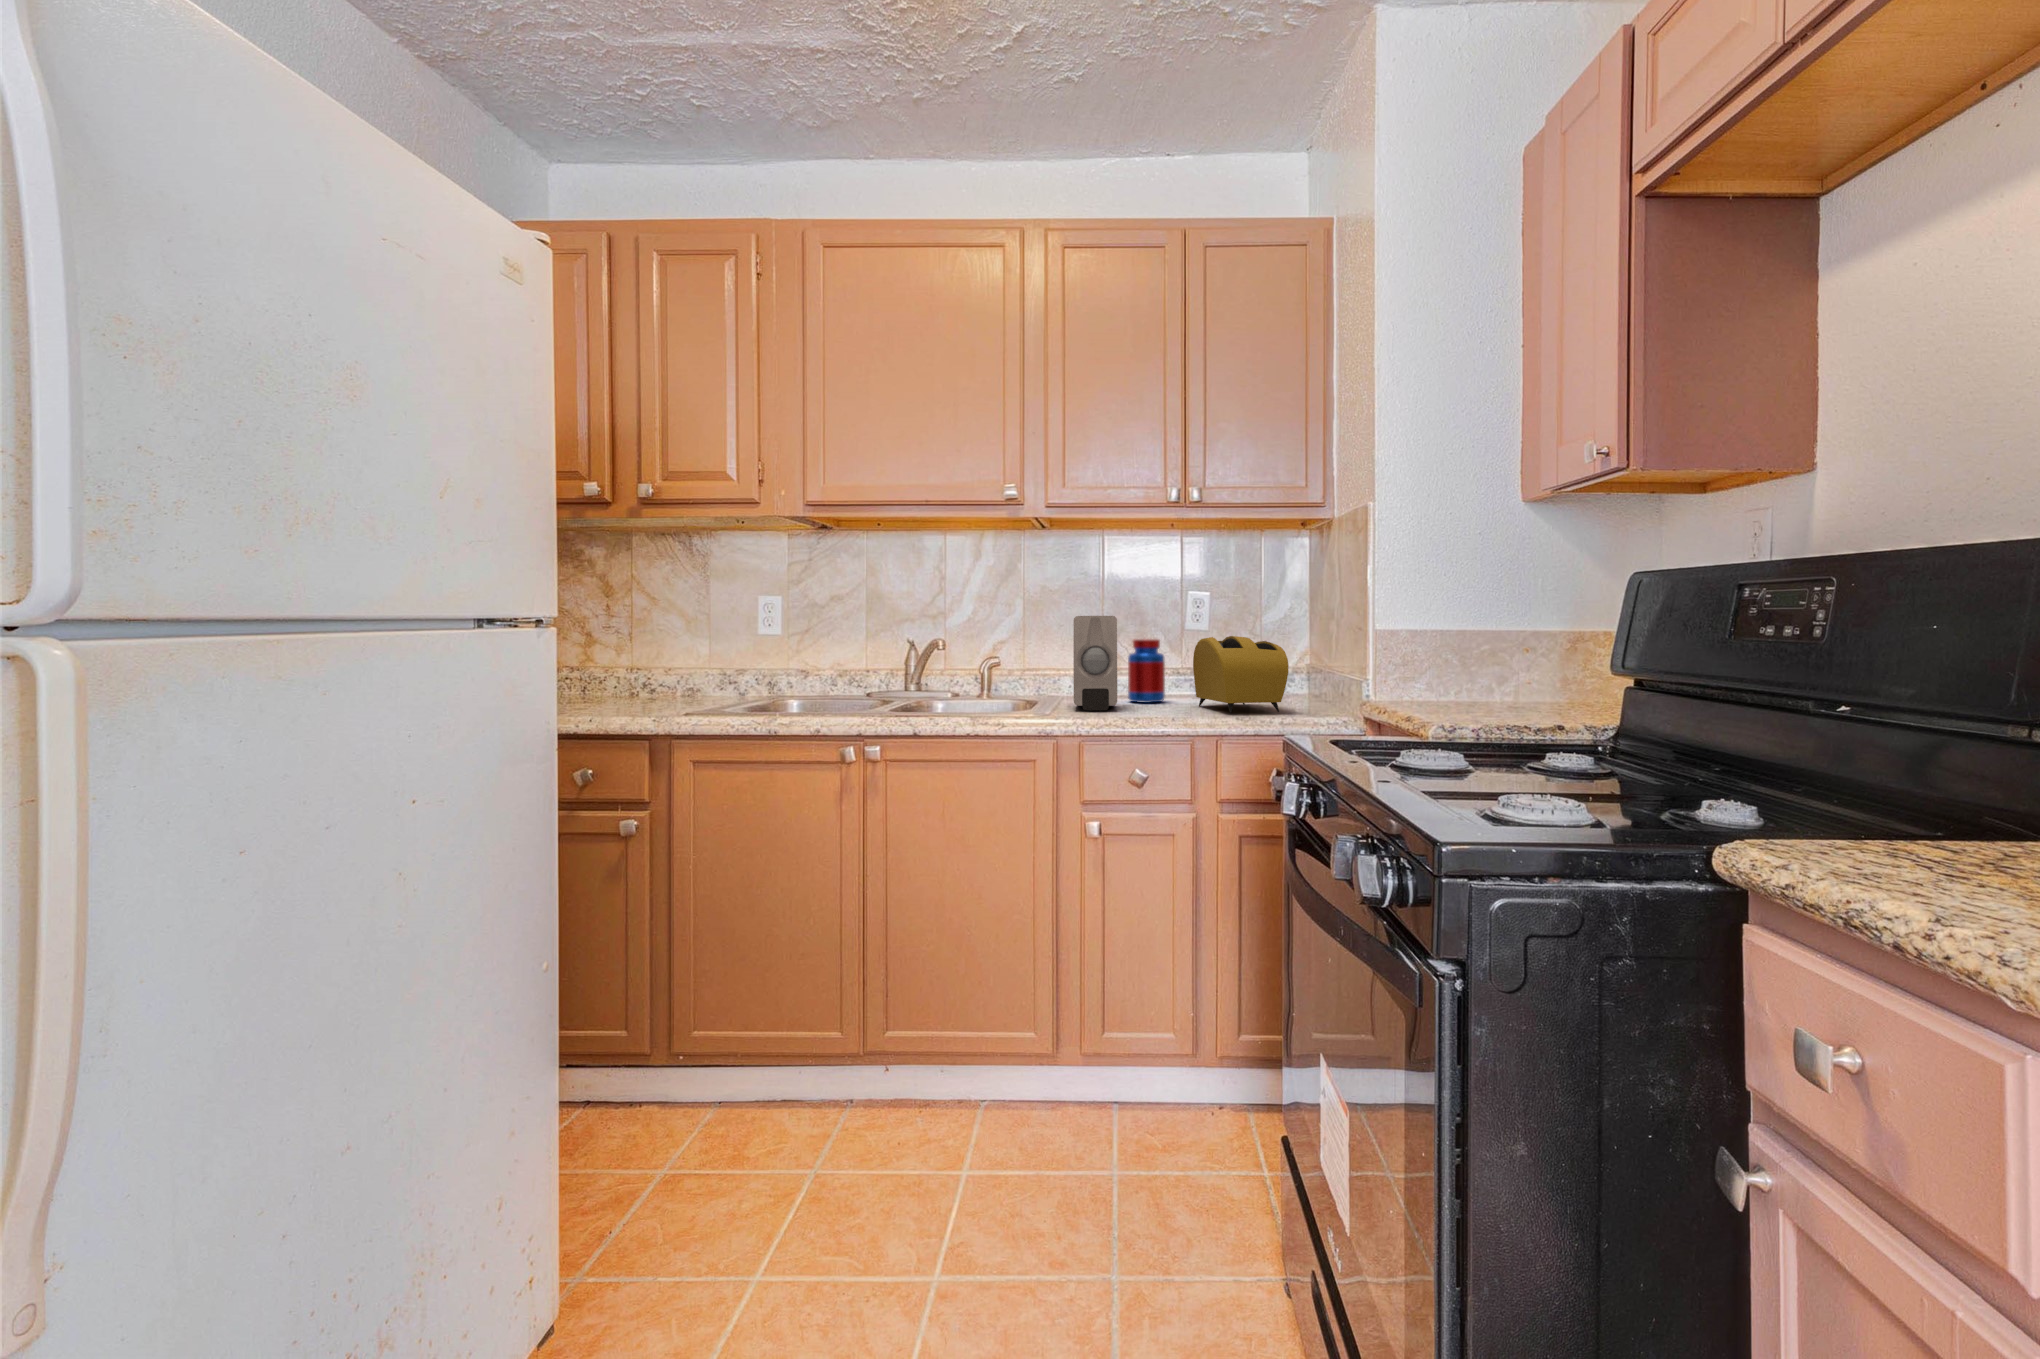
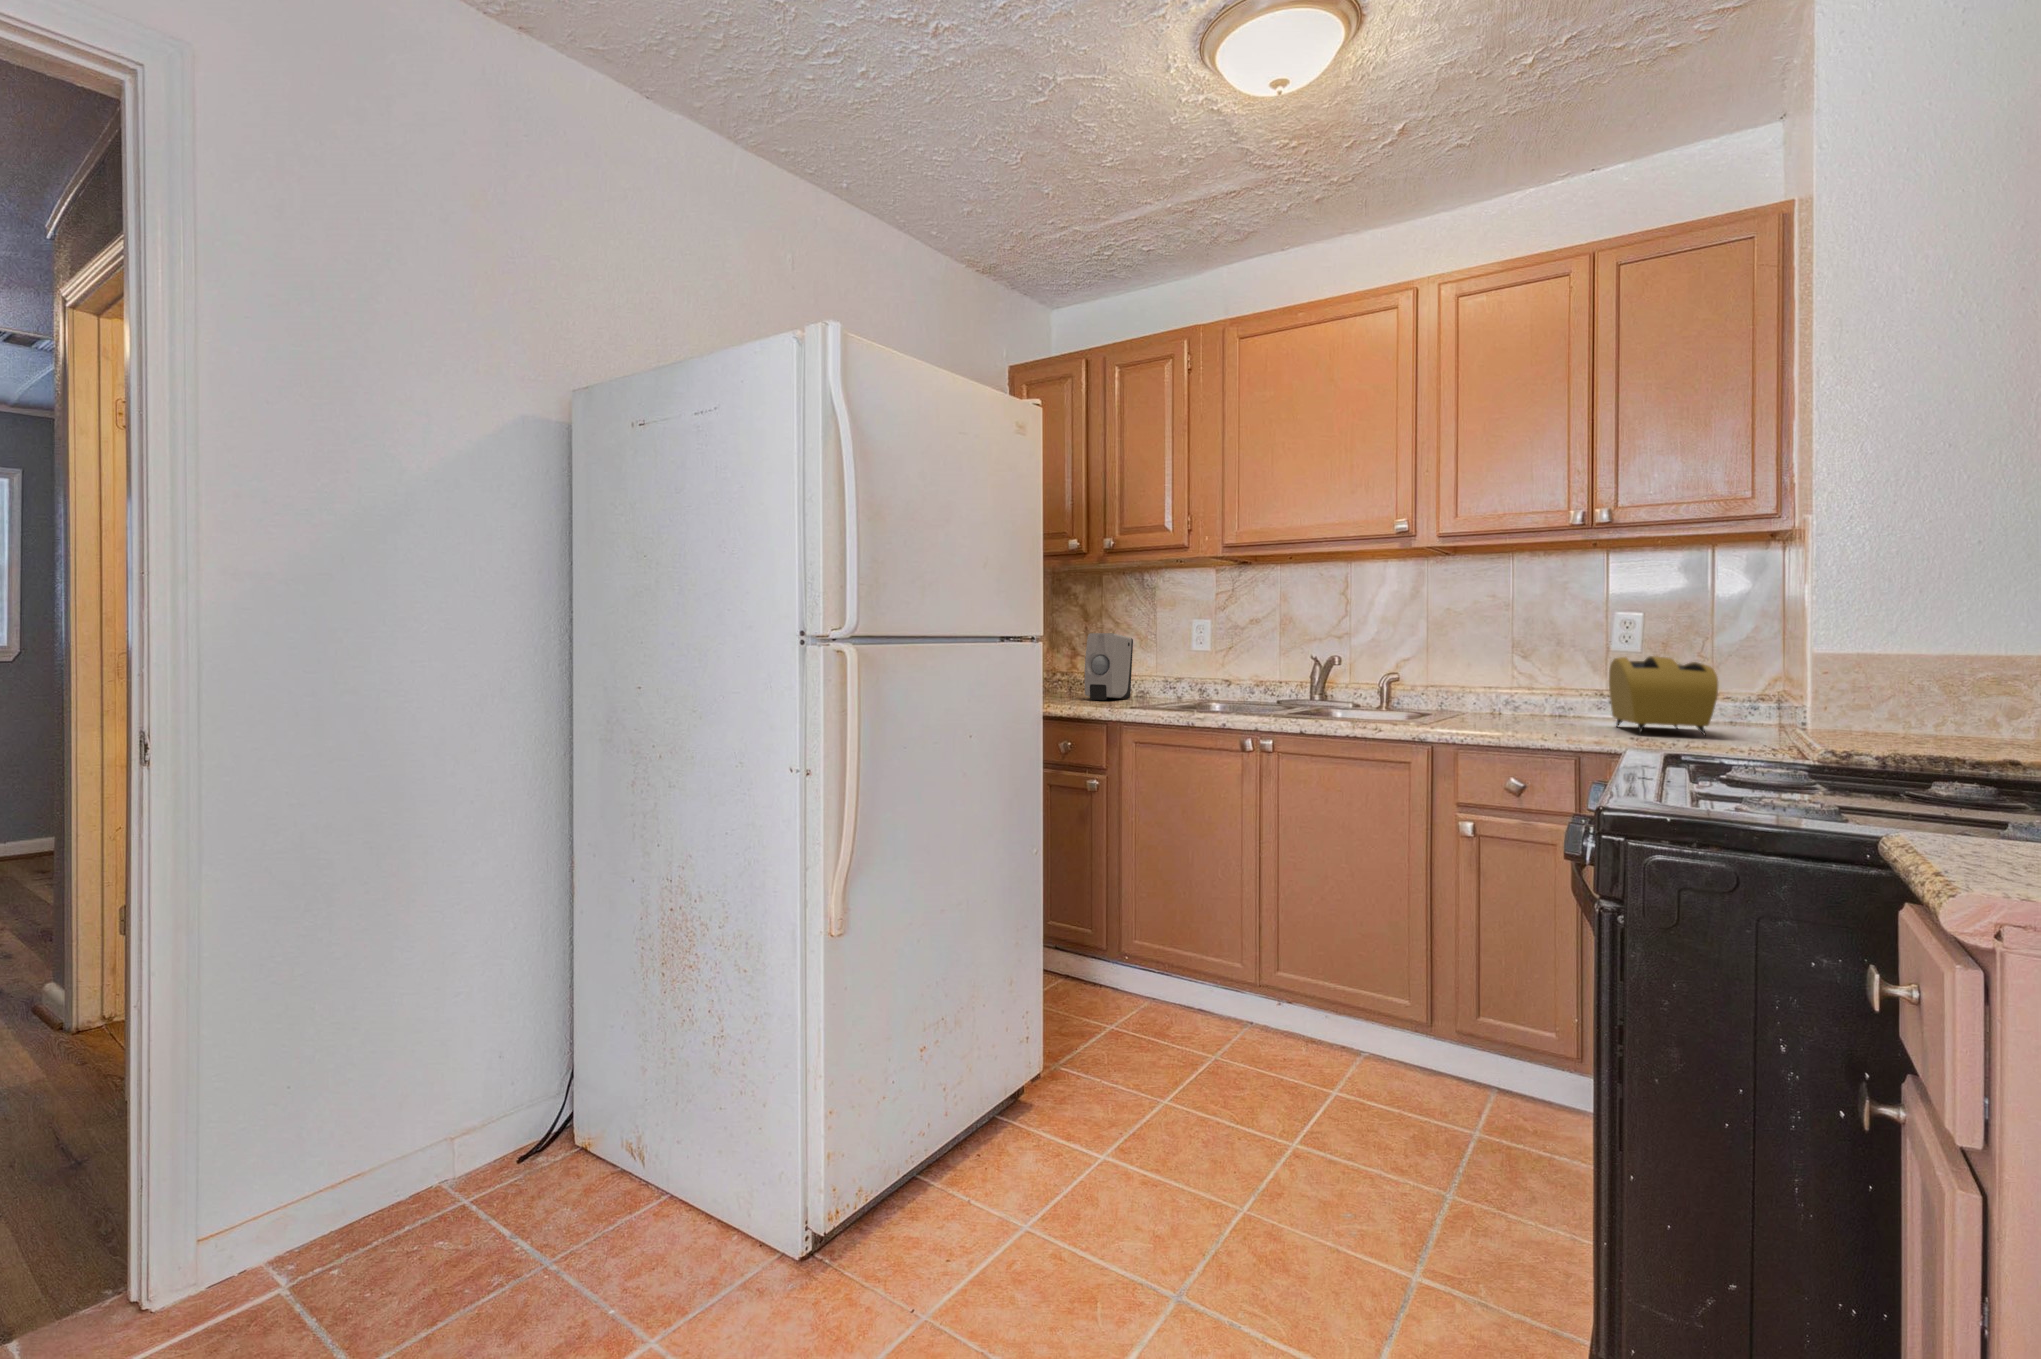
soap dispenser: present [1073,616,1117,710] -> present [1085,633,1133,700]
jar: present [1128,639,1165,703] -> none [1537,658,1580,721]

